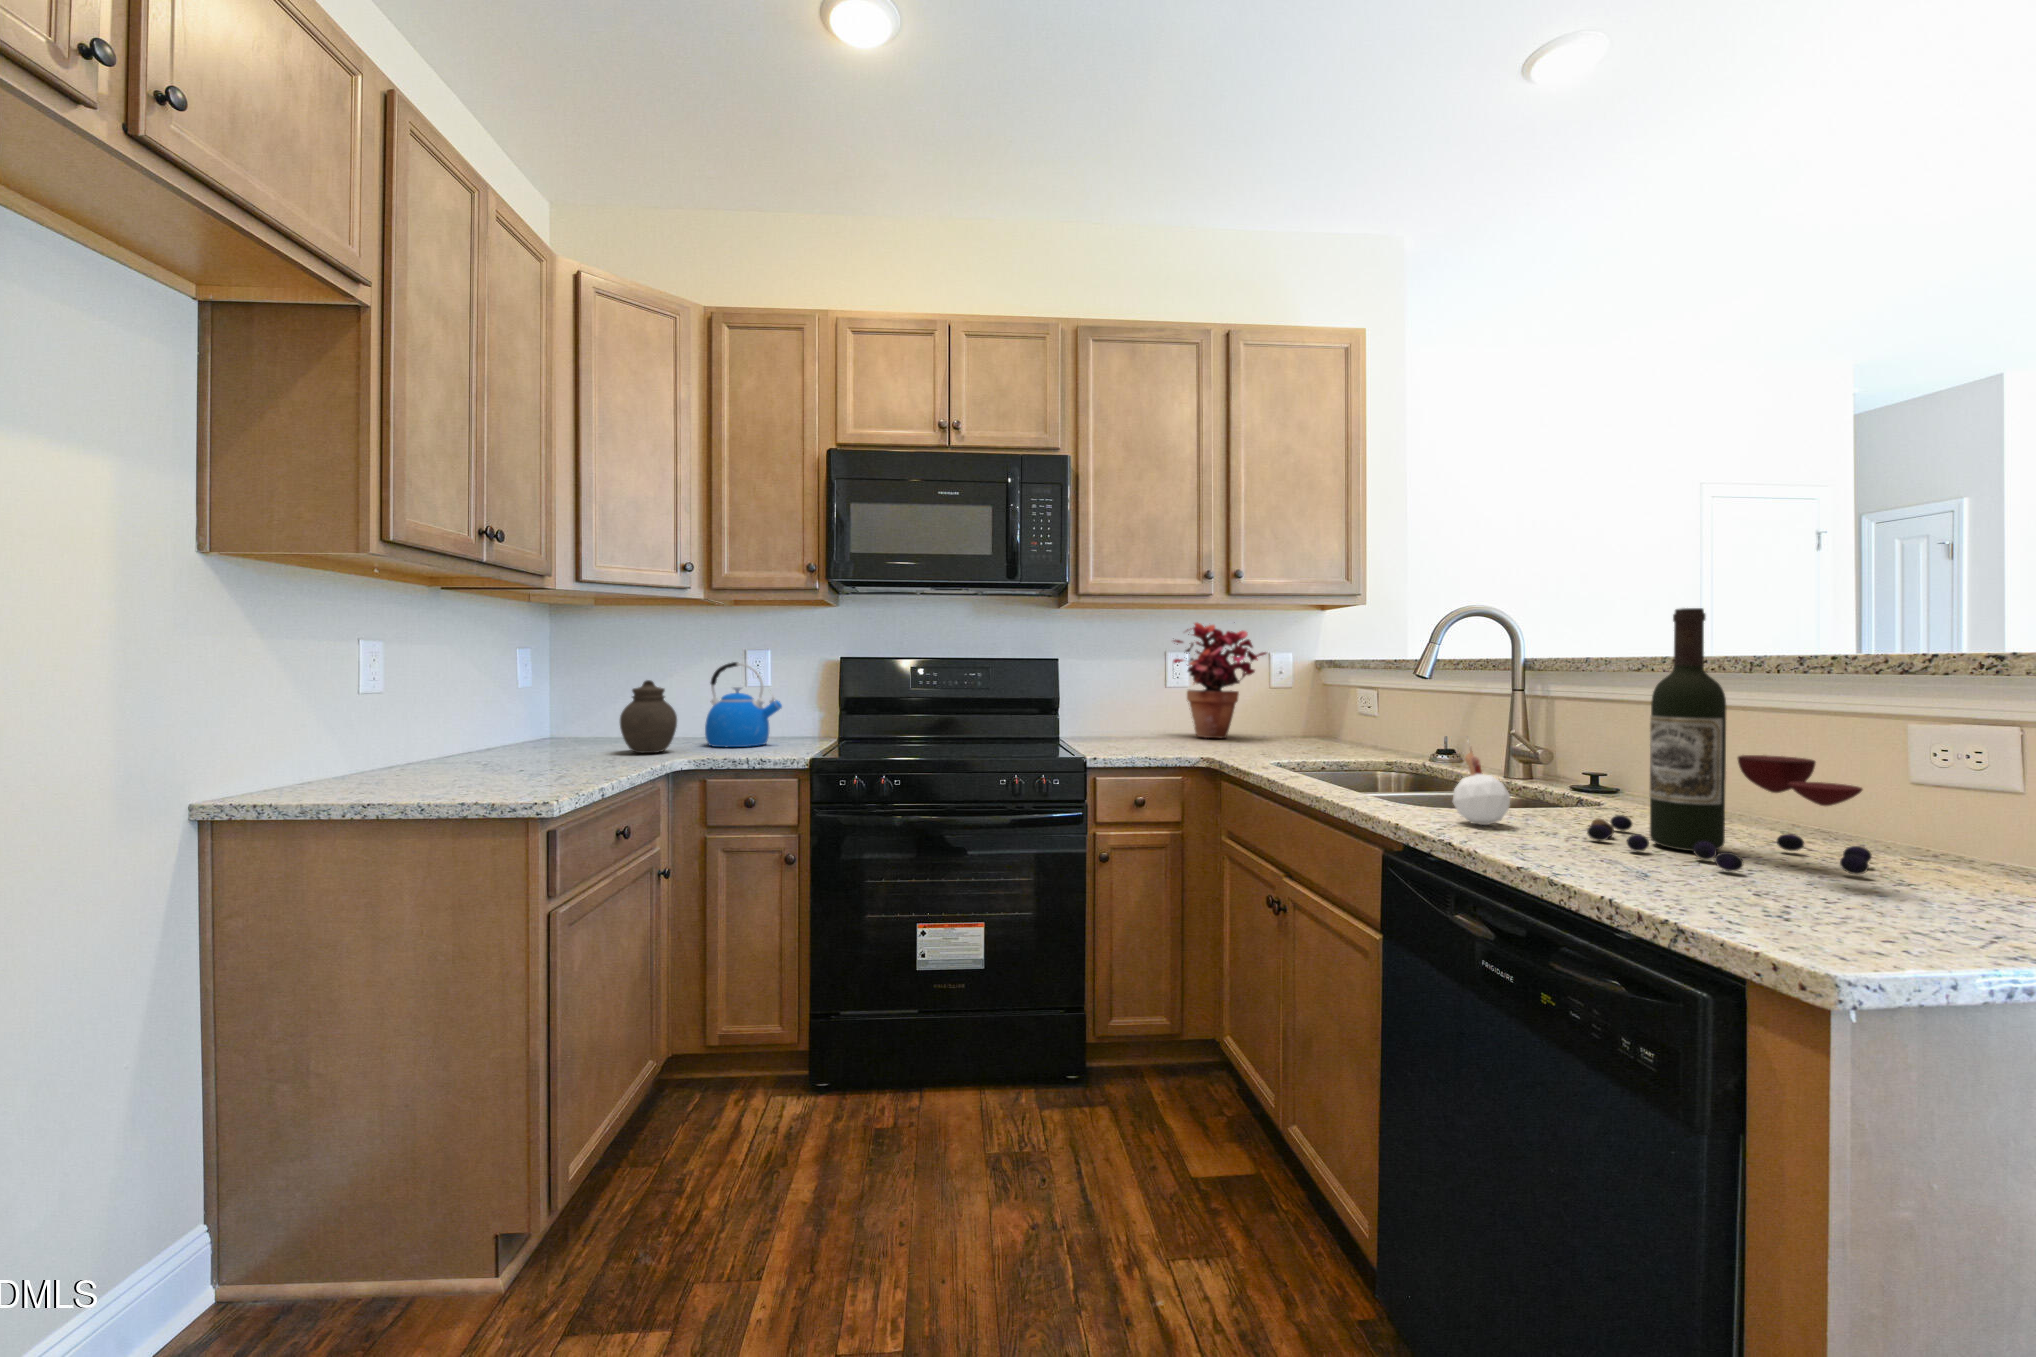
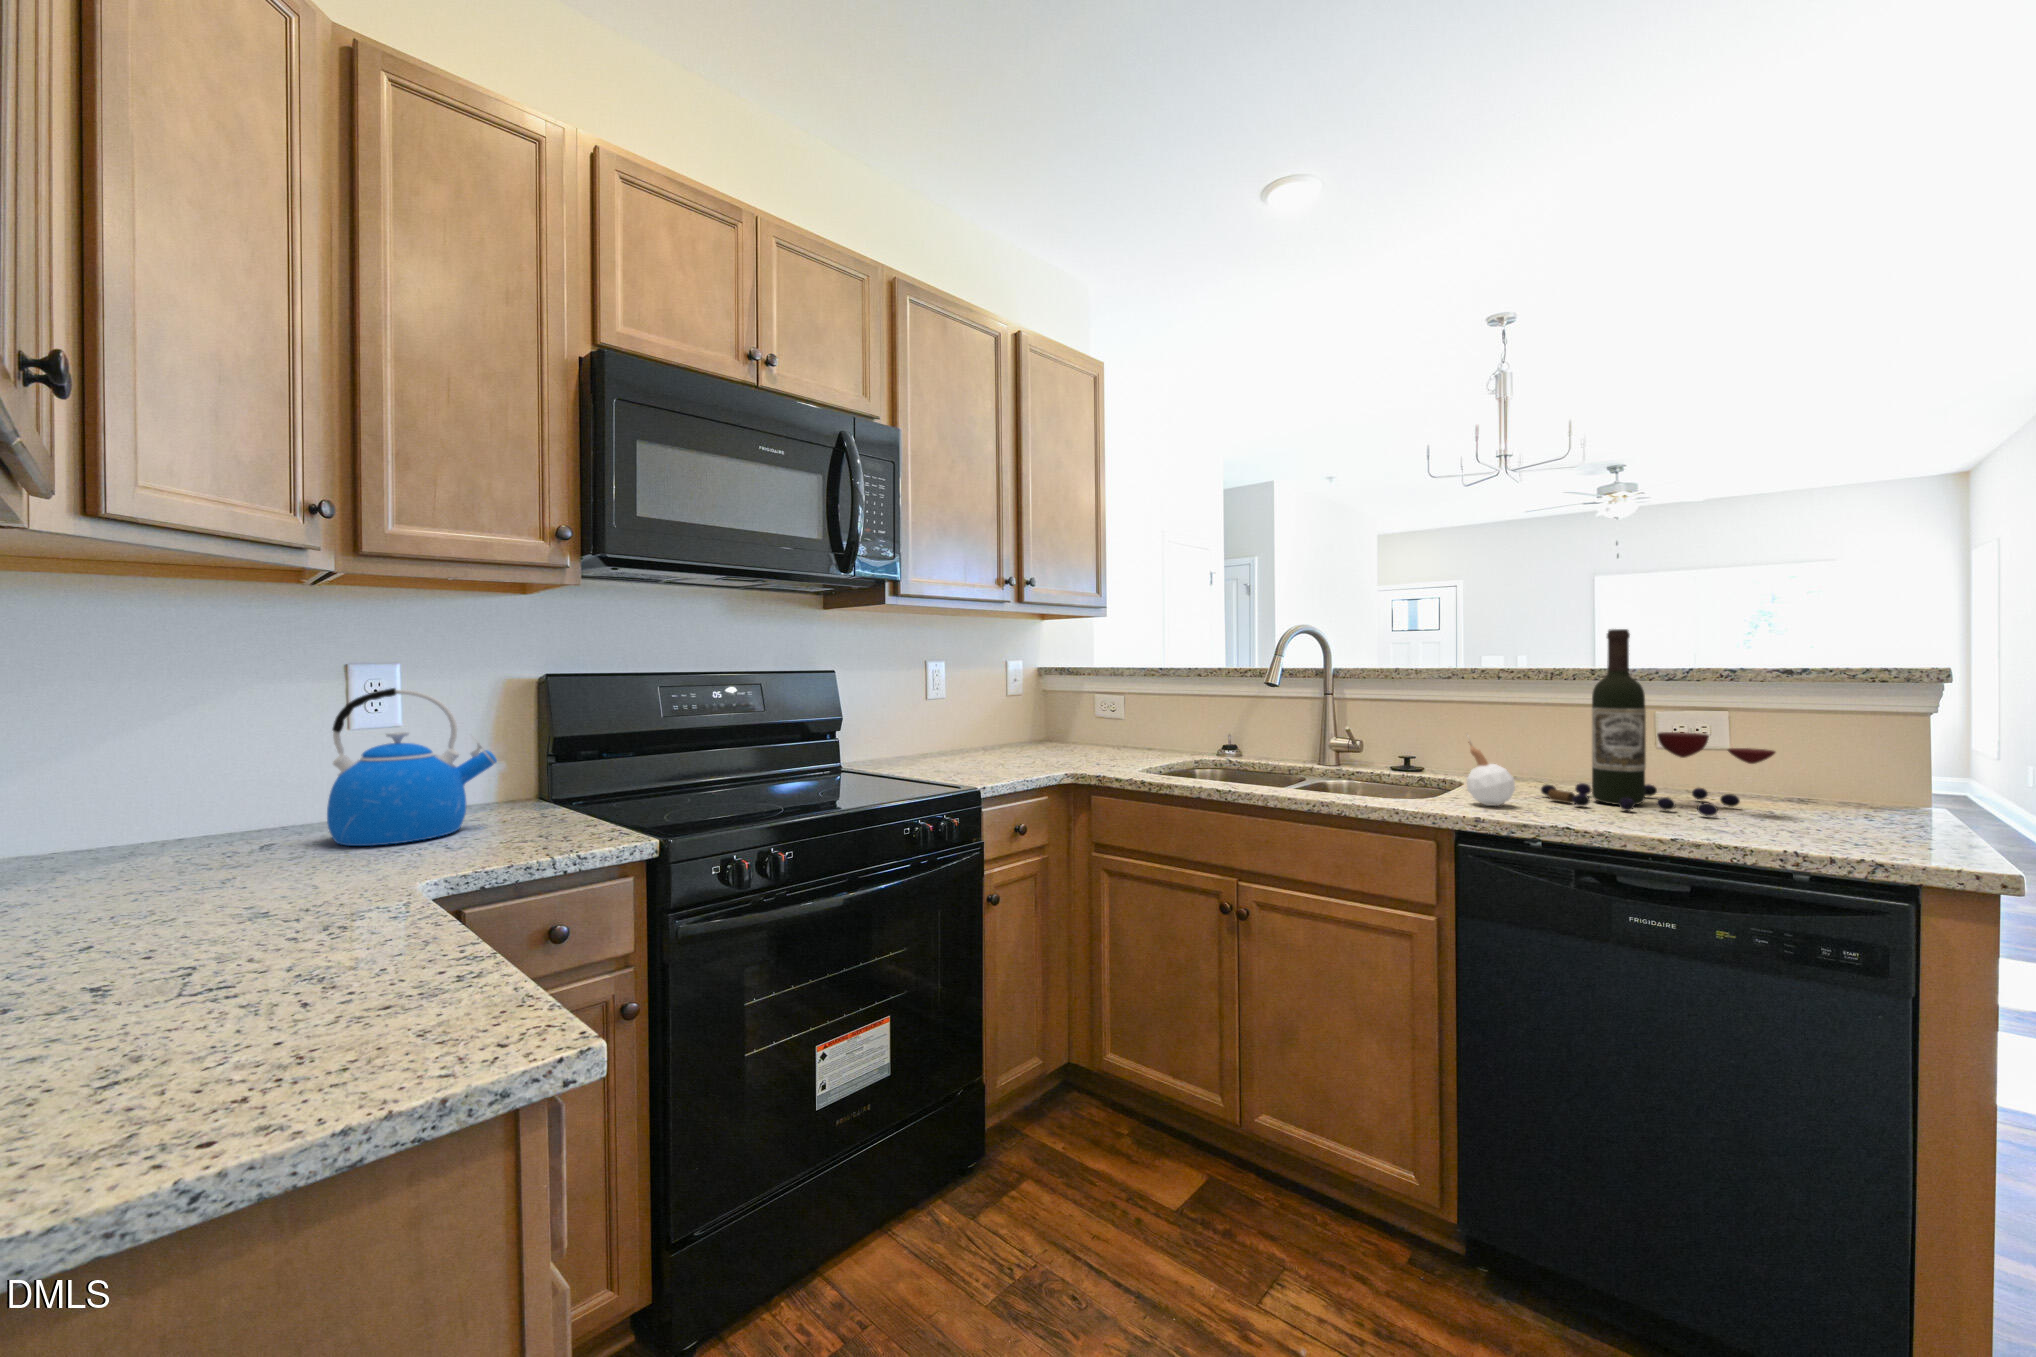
potted plant: present [1173,623,1266,738] -> none [917,629,1028,750]
jar: present [620,680,677,753] -> none [169,732,322,886]

